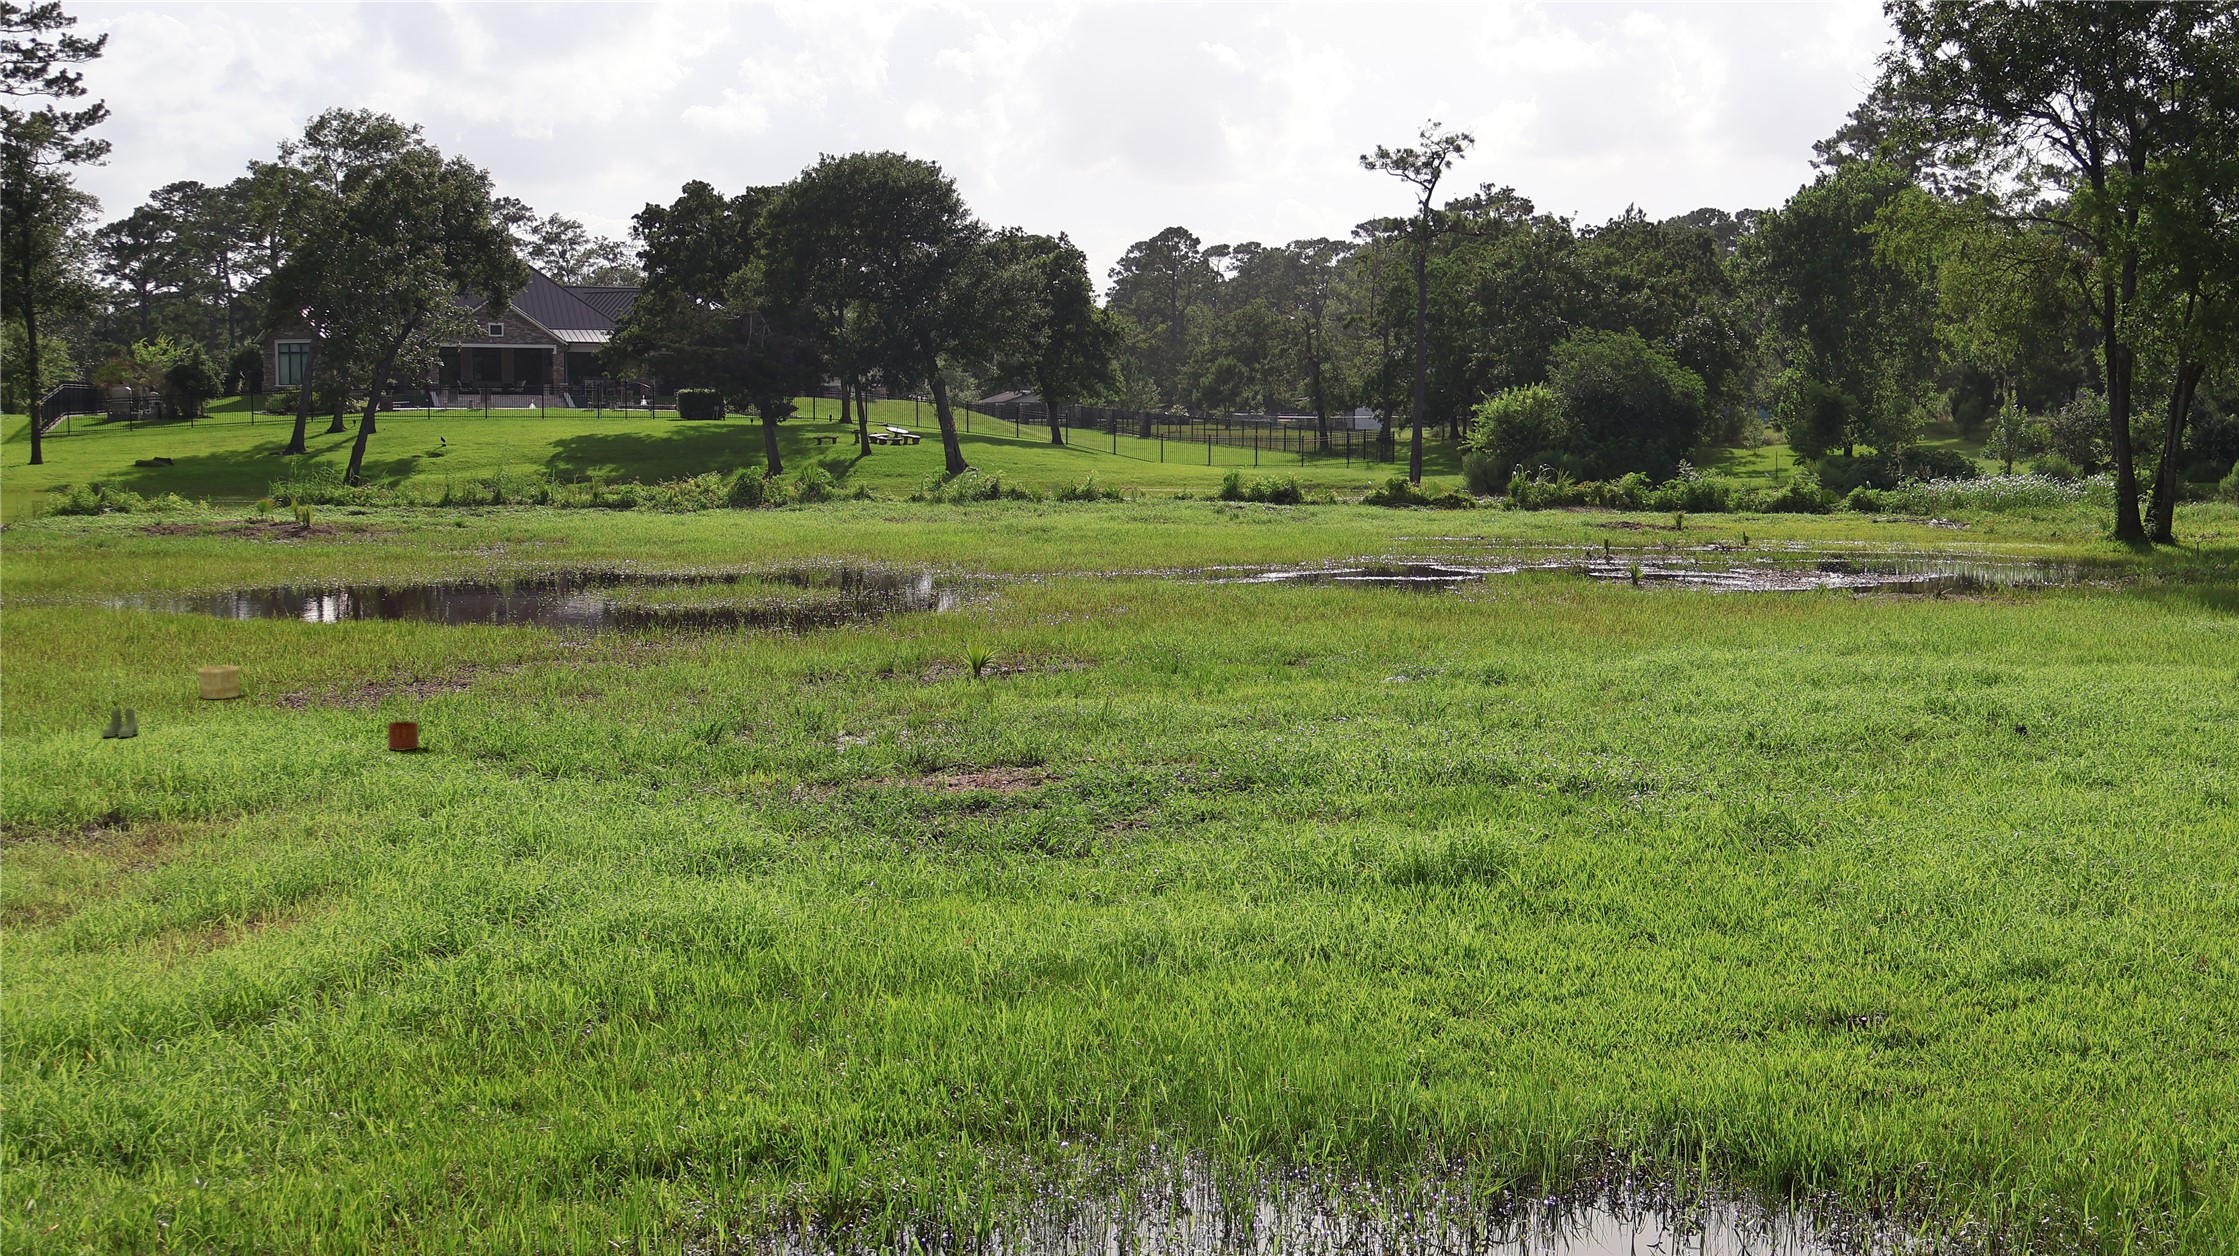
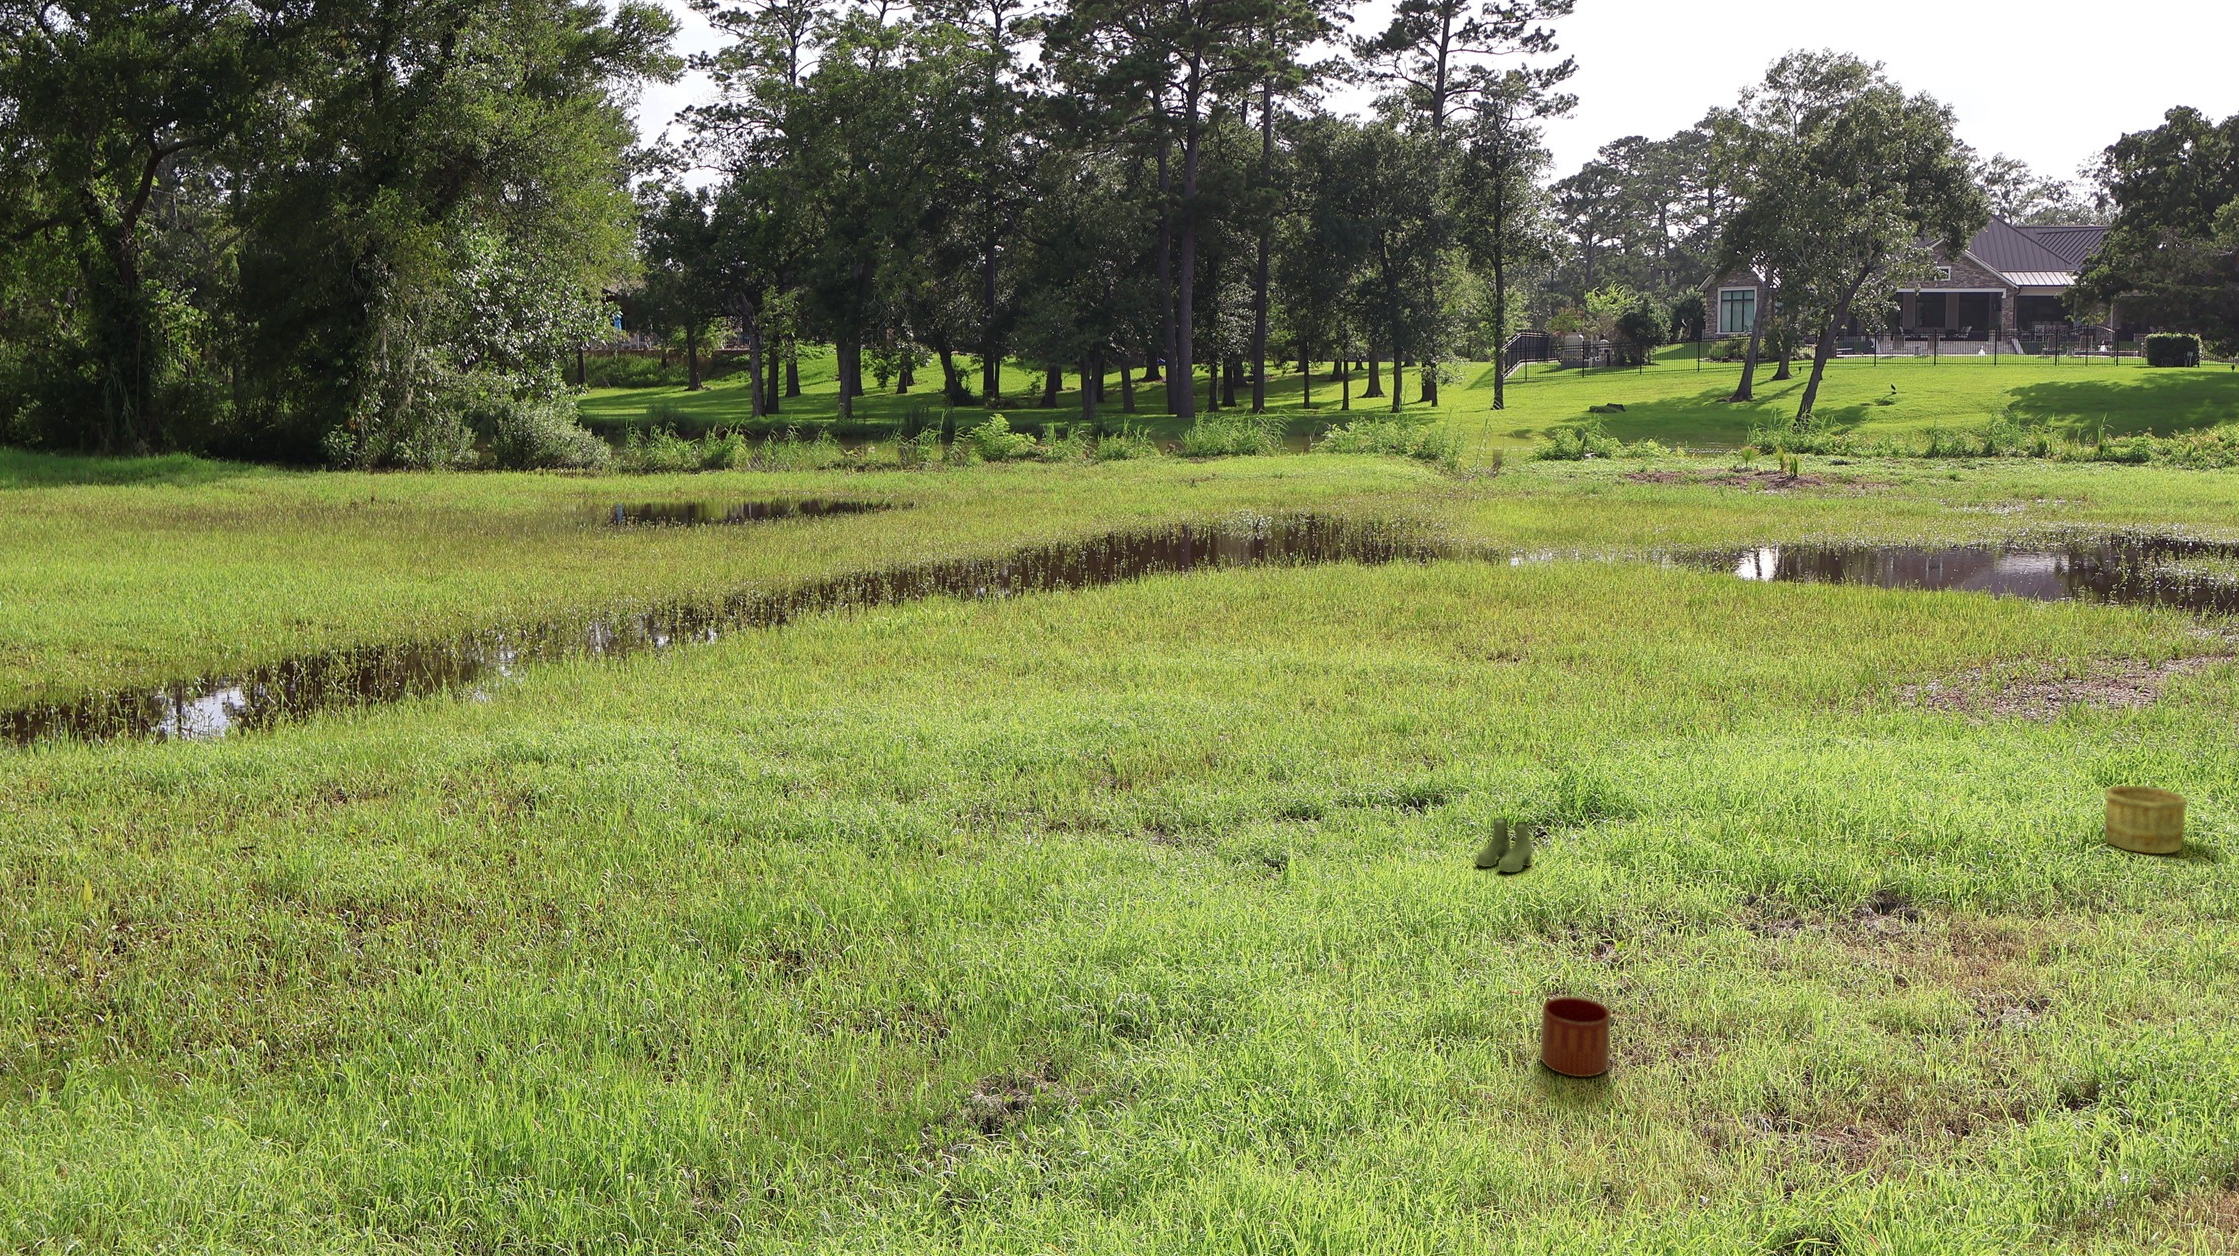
wooden bucket: present [198,665,239,699] -> present [2105,786,2187,853]
planter: present [387,721,419,751] -> present [1540,996,1611,1077]

